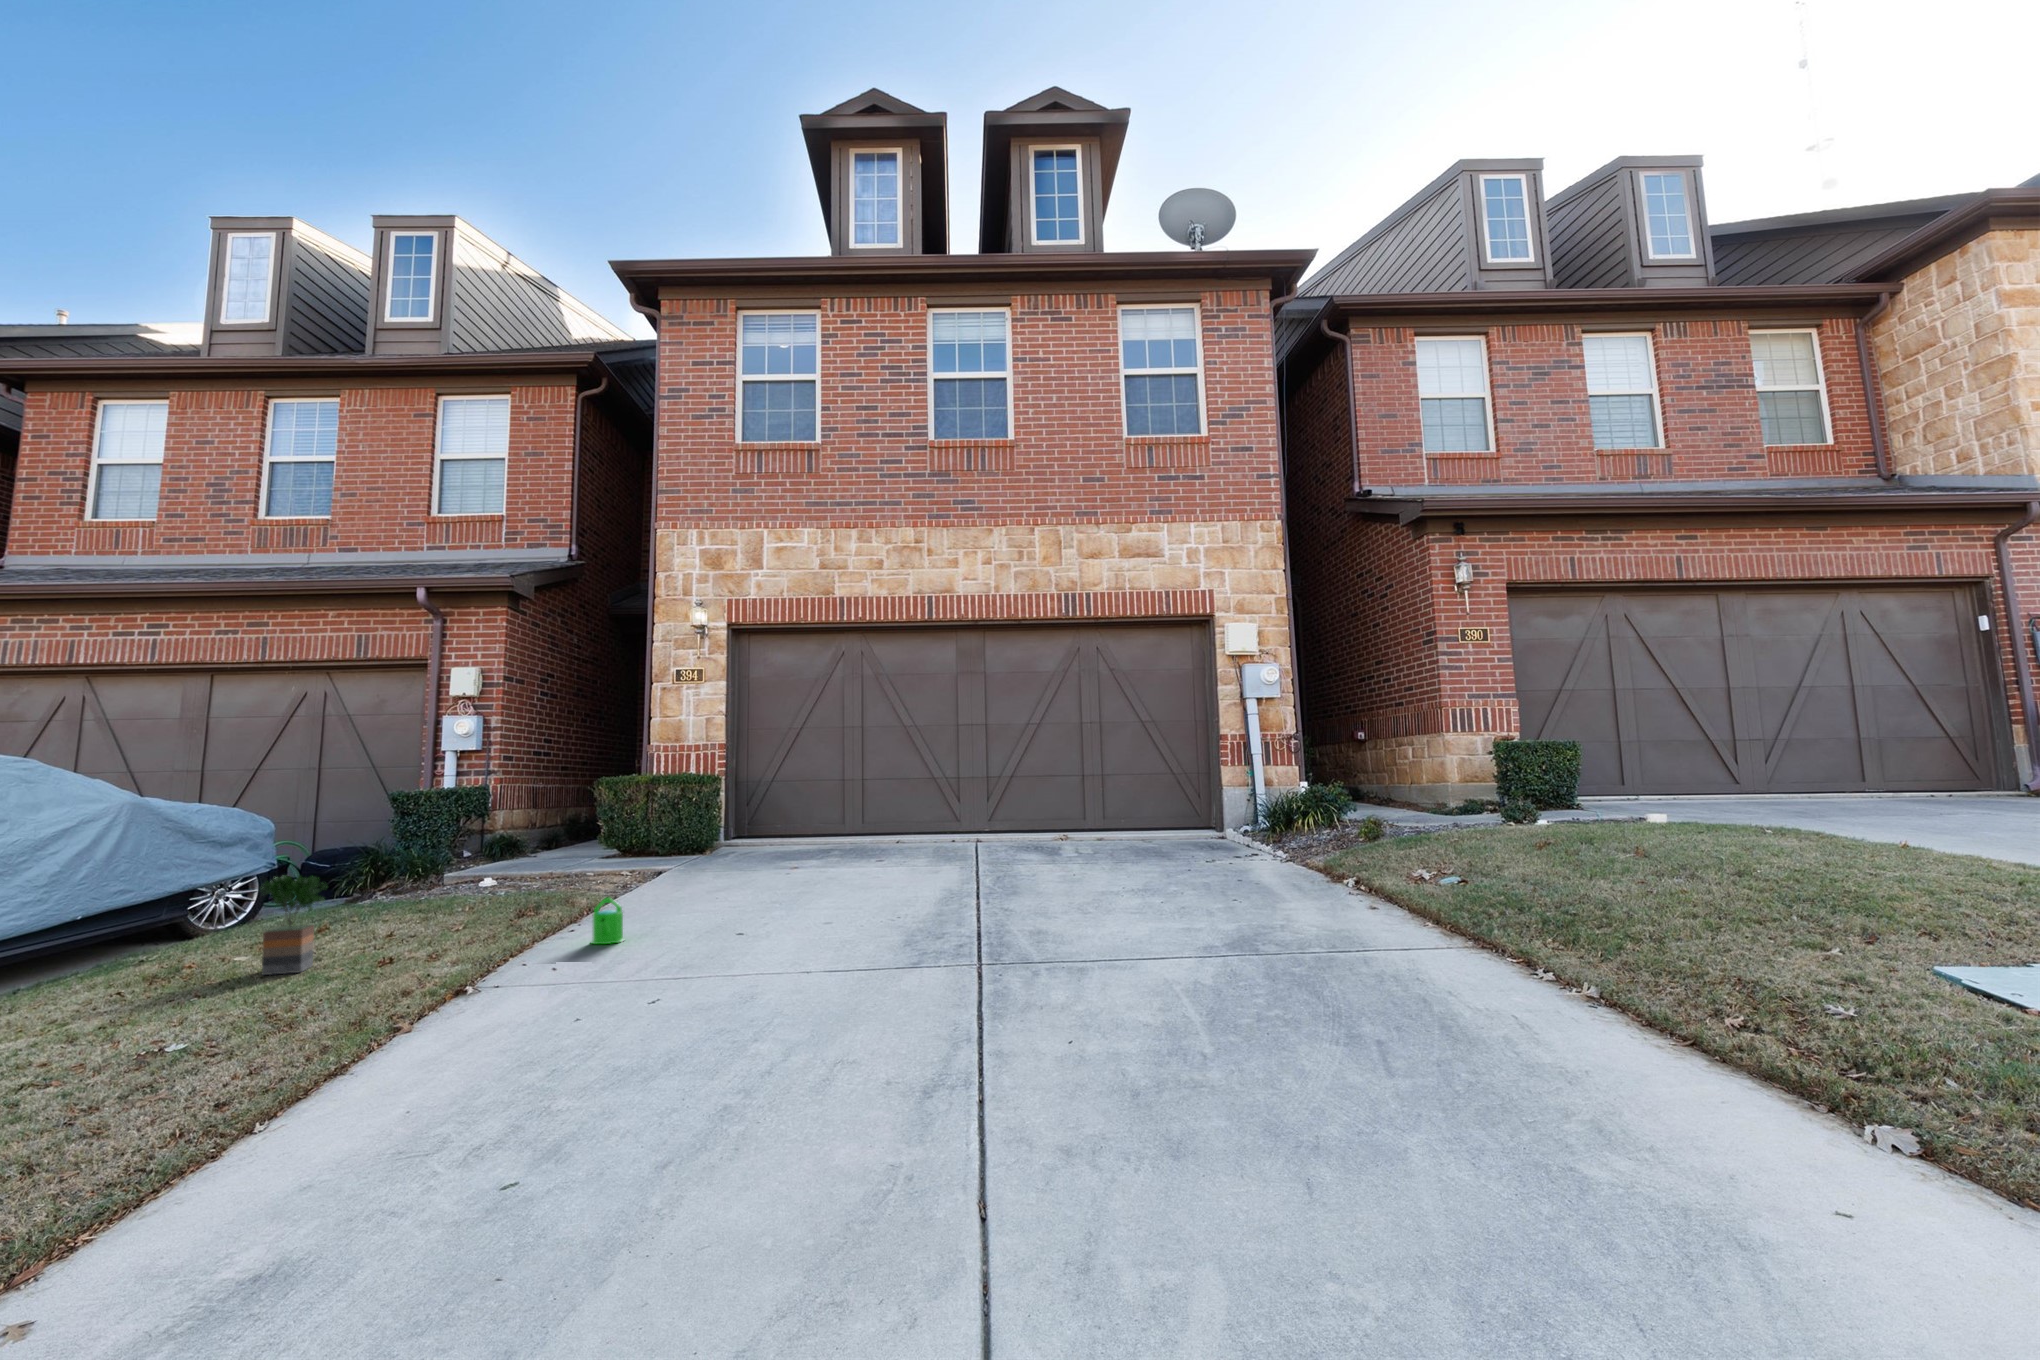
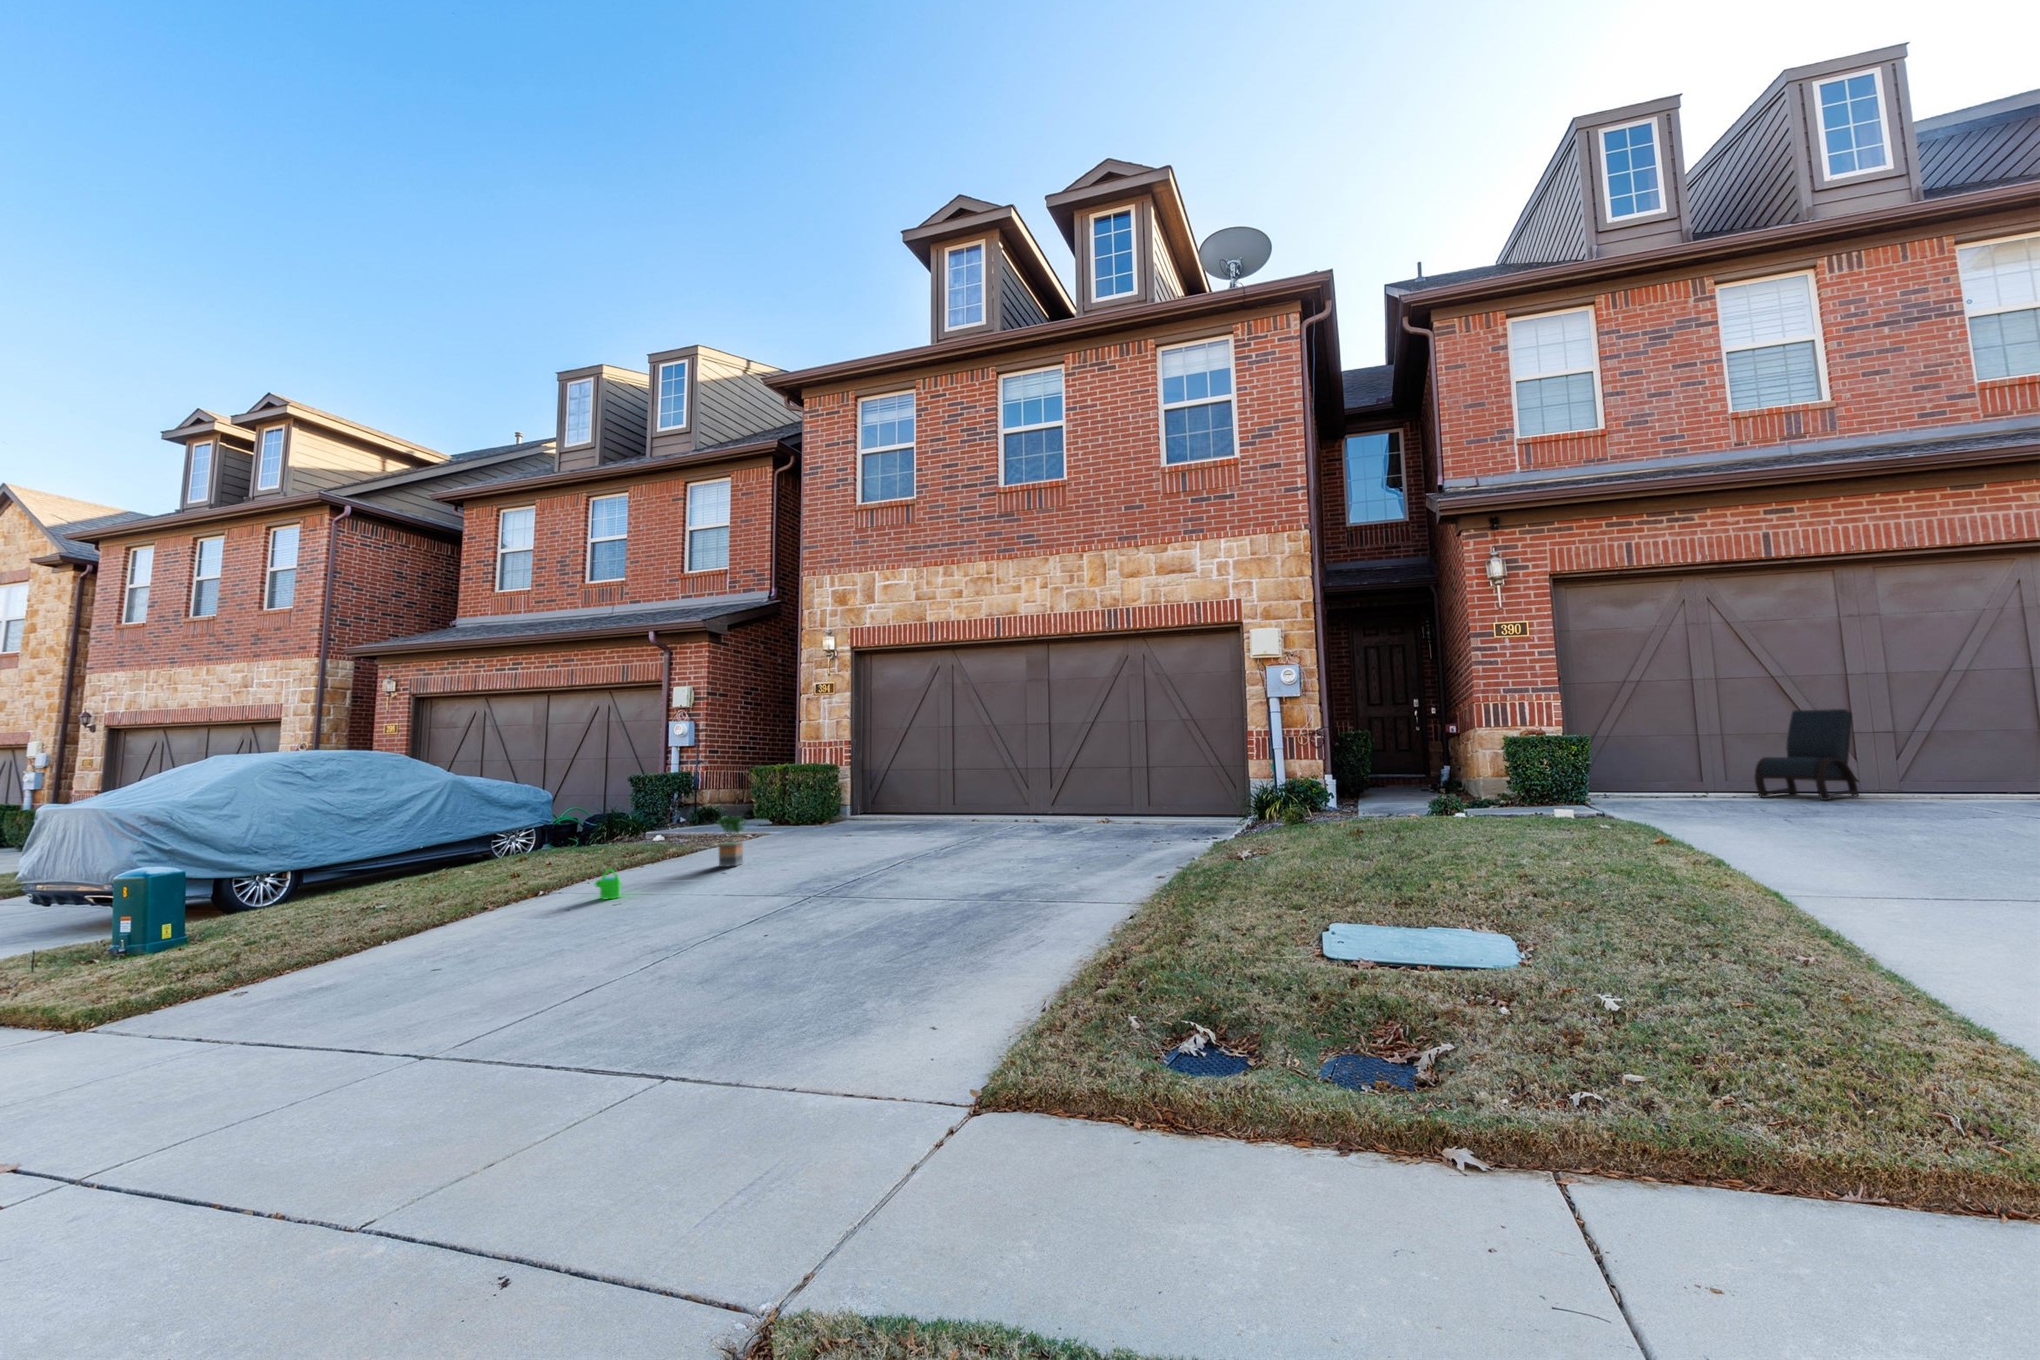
lounge chair: none [1678,719,1755,799] -> present [1755,709,1859,800]
potted tree: present [261,876,327,975] -> present [717,816,747,867]

